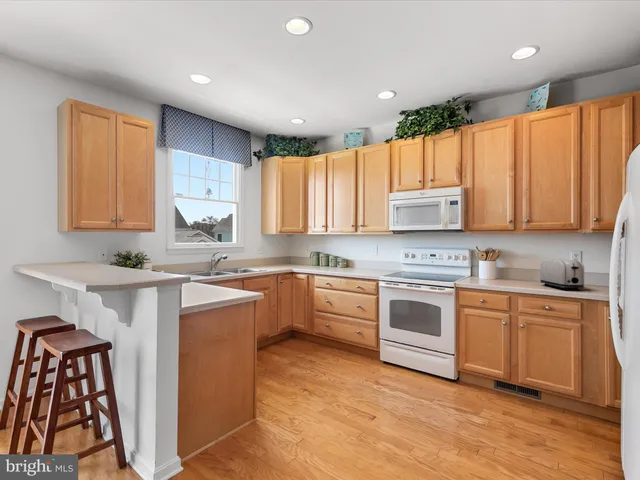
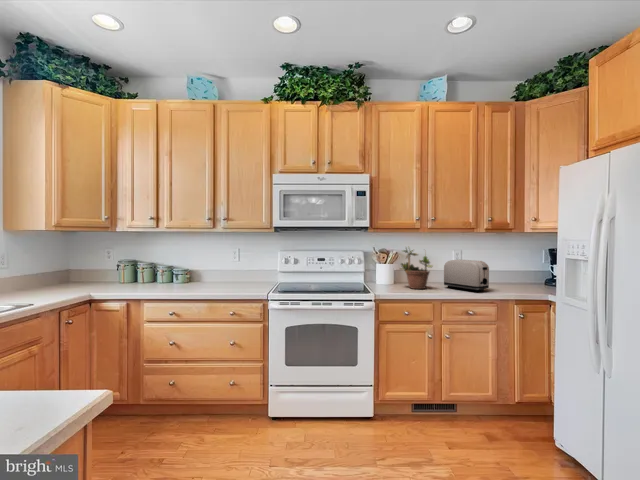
potted plant: none [493,243,523,284] -> present [400,248,433,289]

